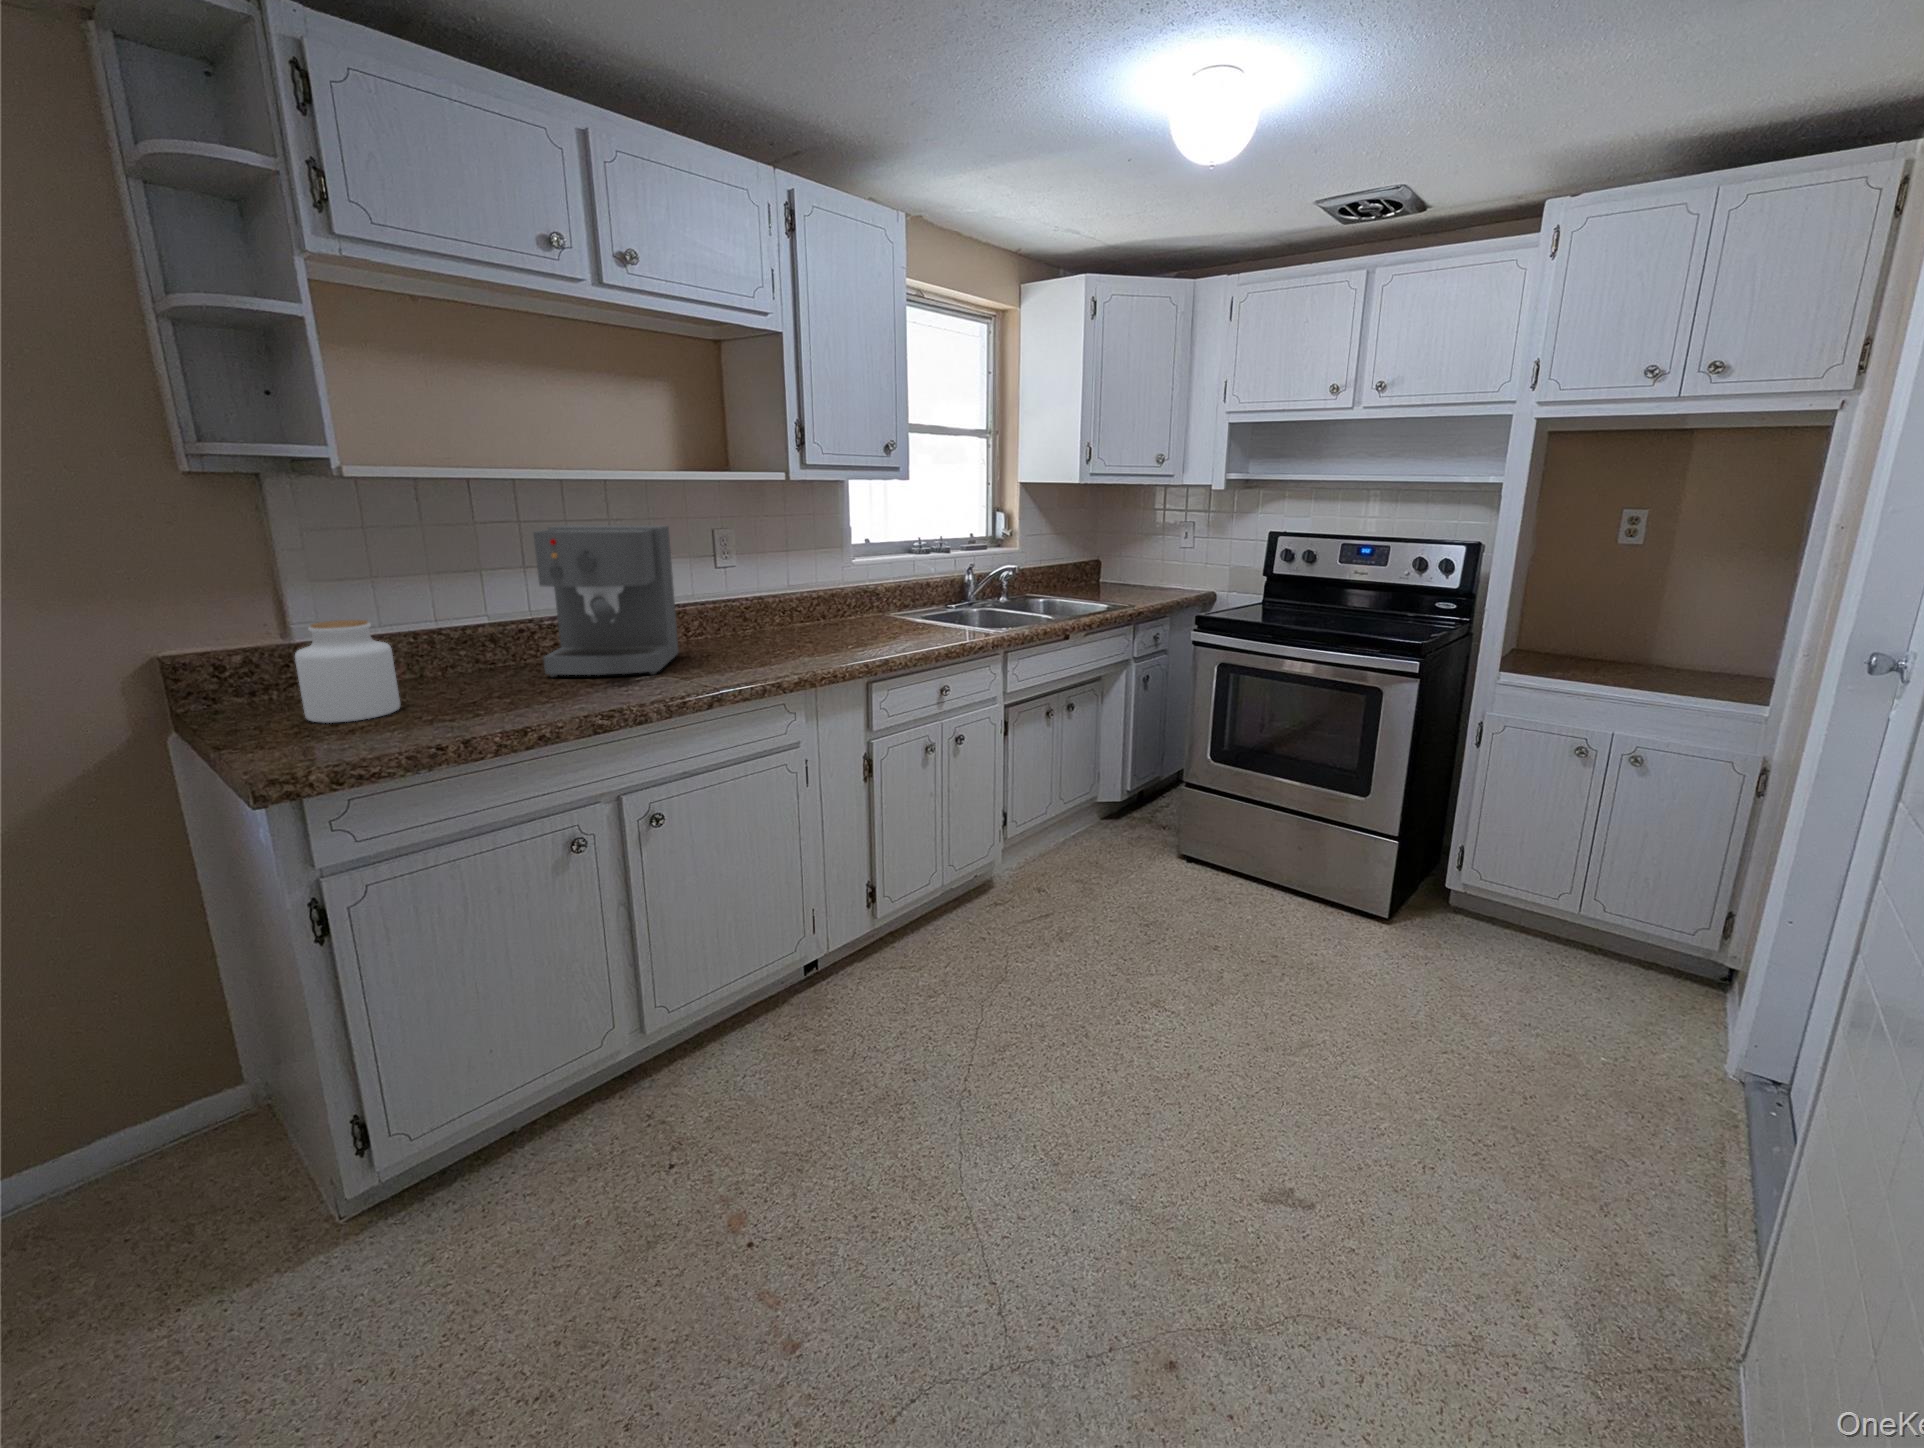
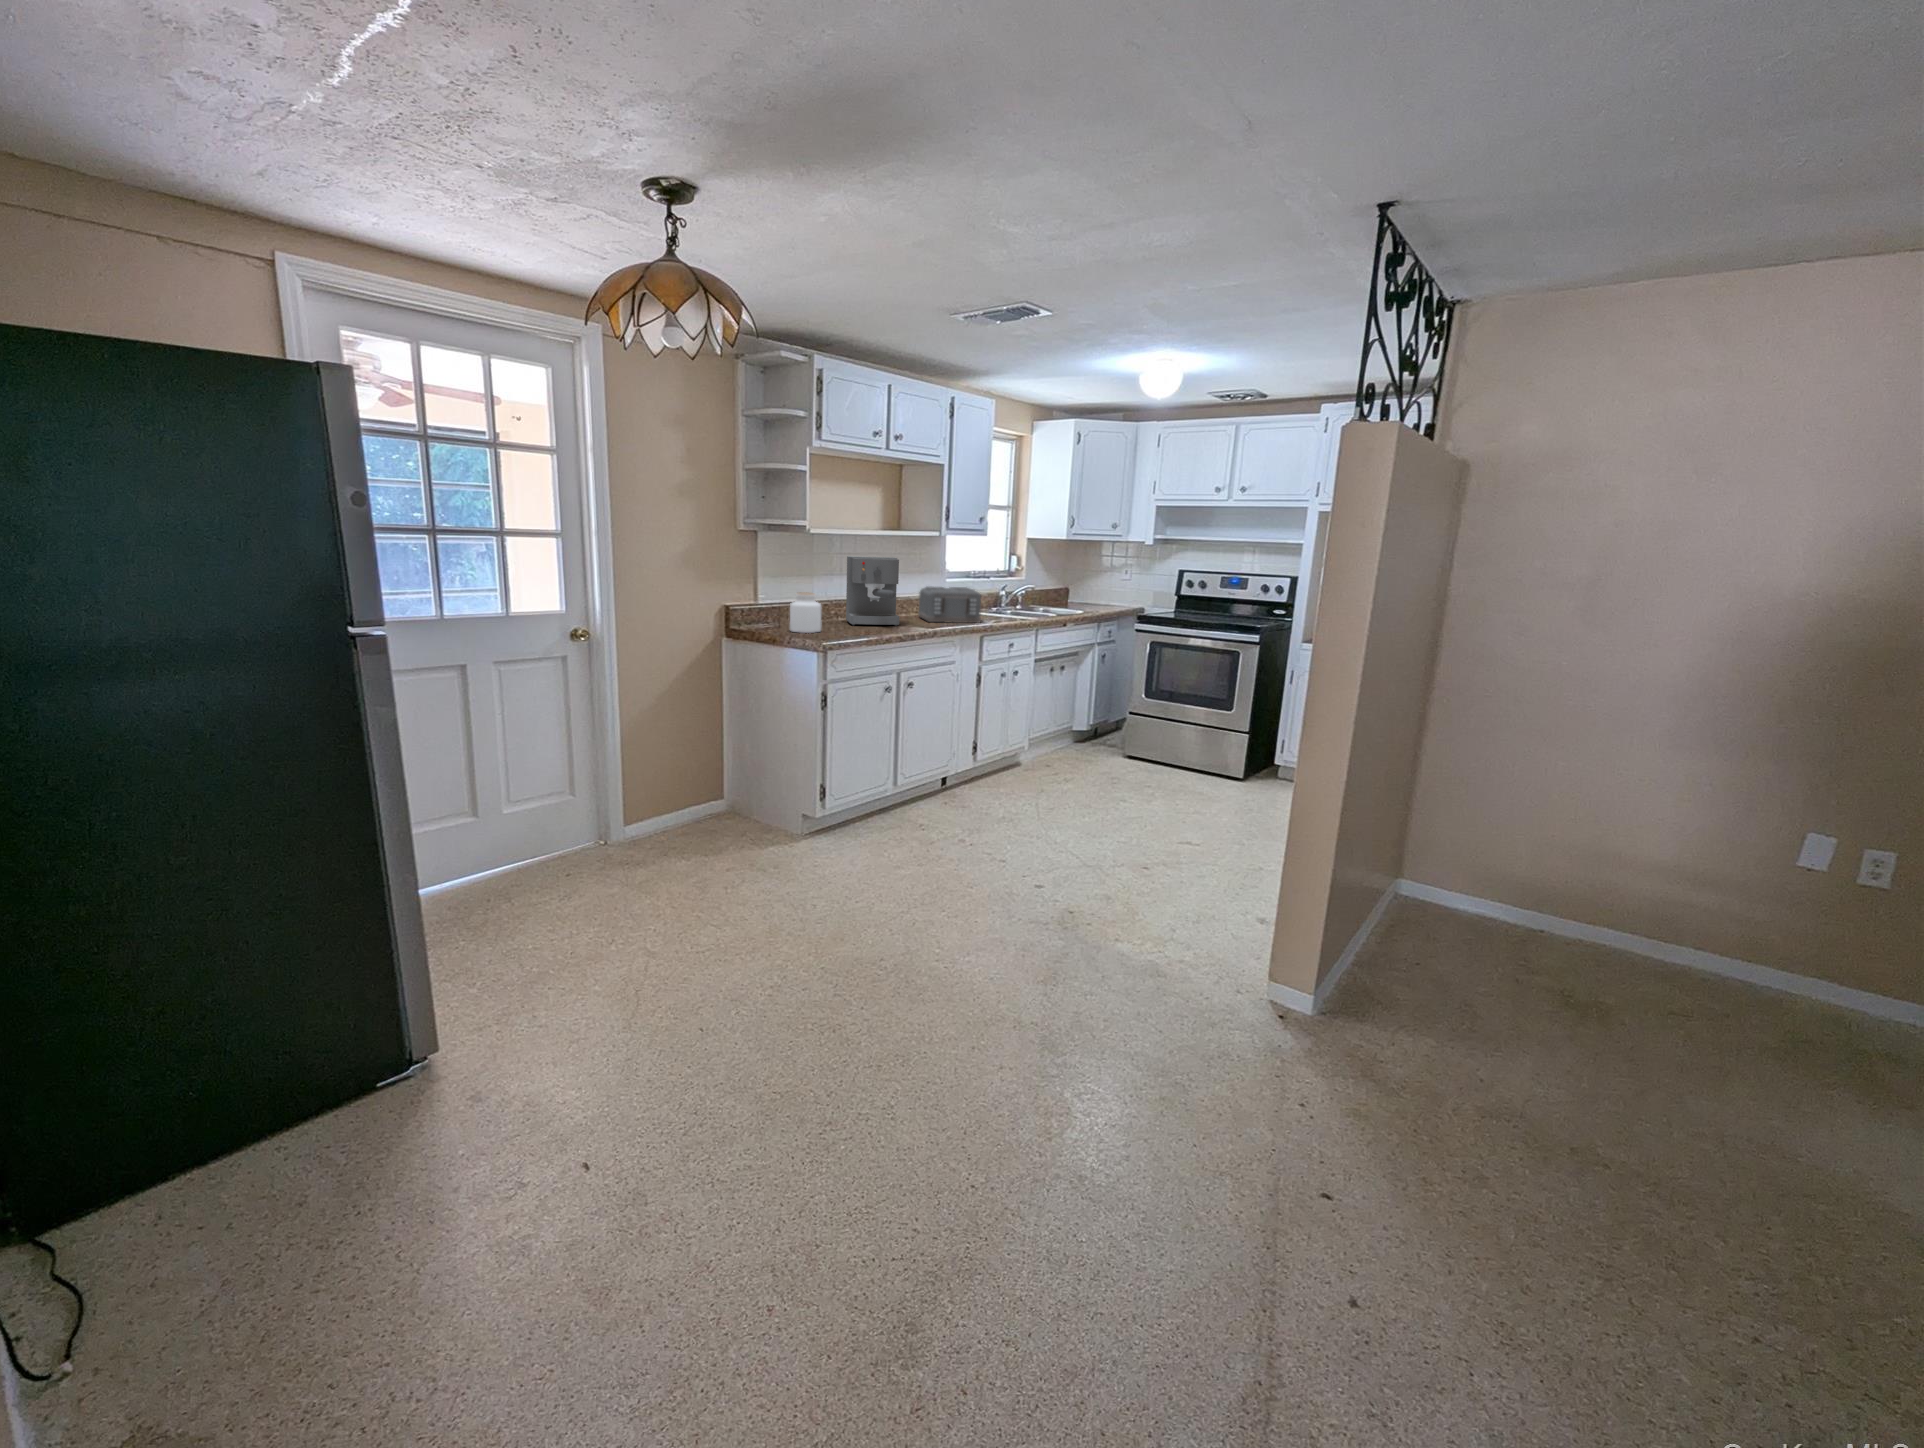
toaster: none [752,578,868,655] -> present [918,587,981,623]

